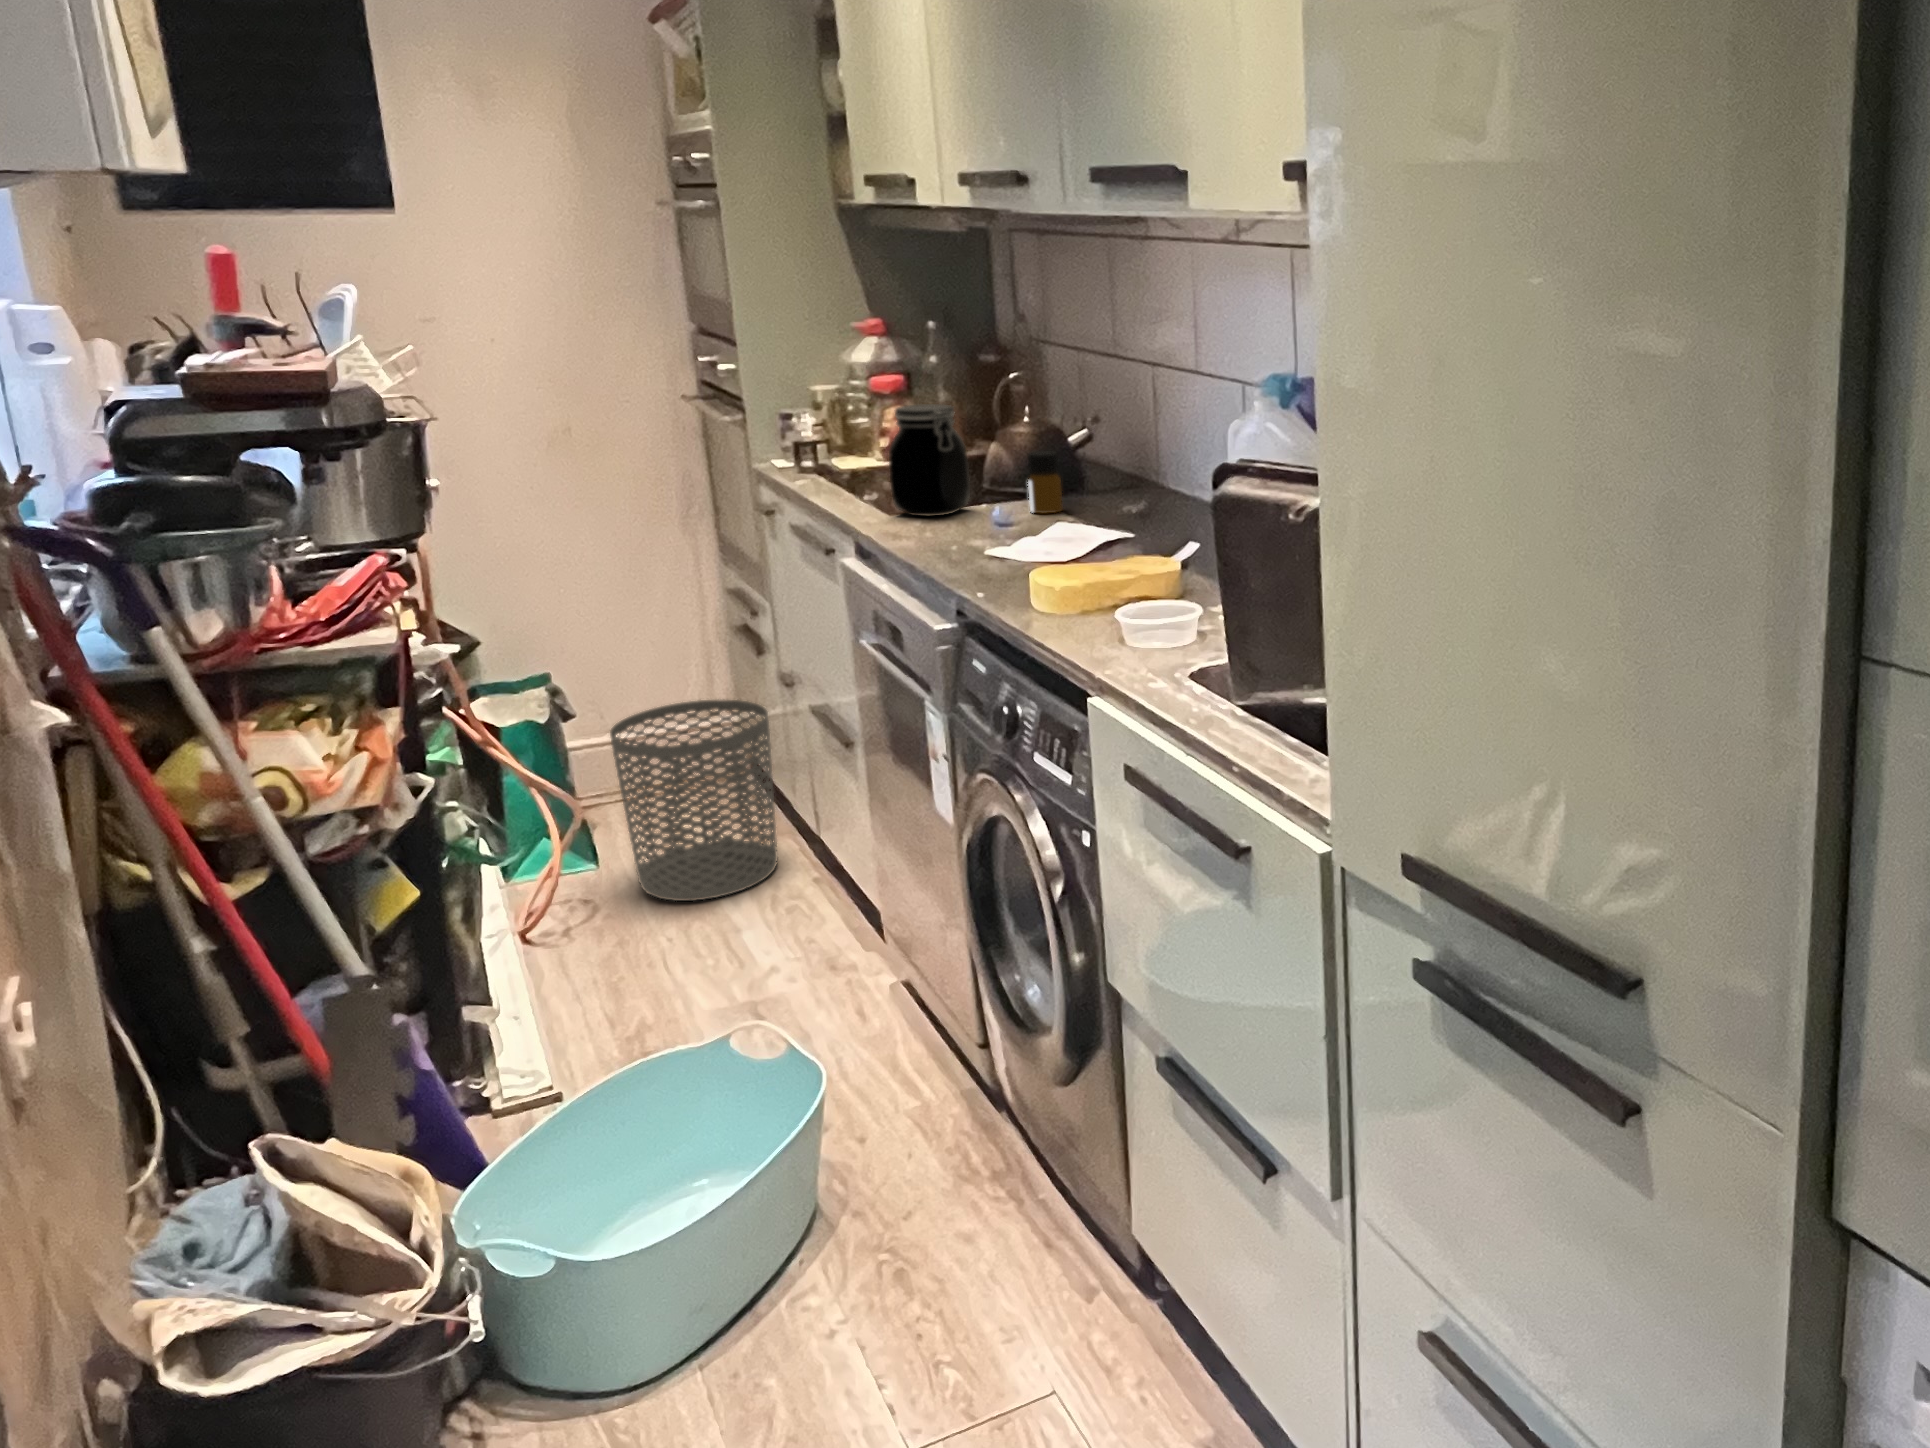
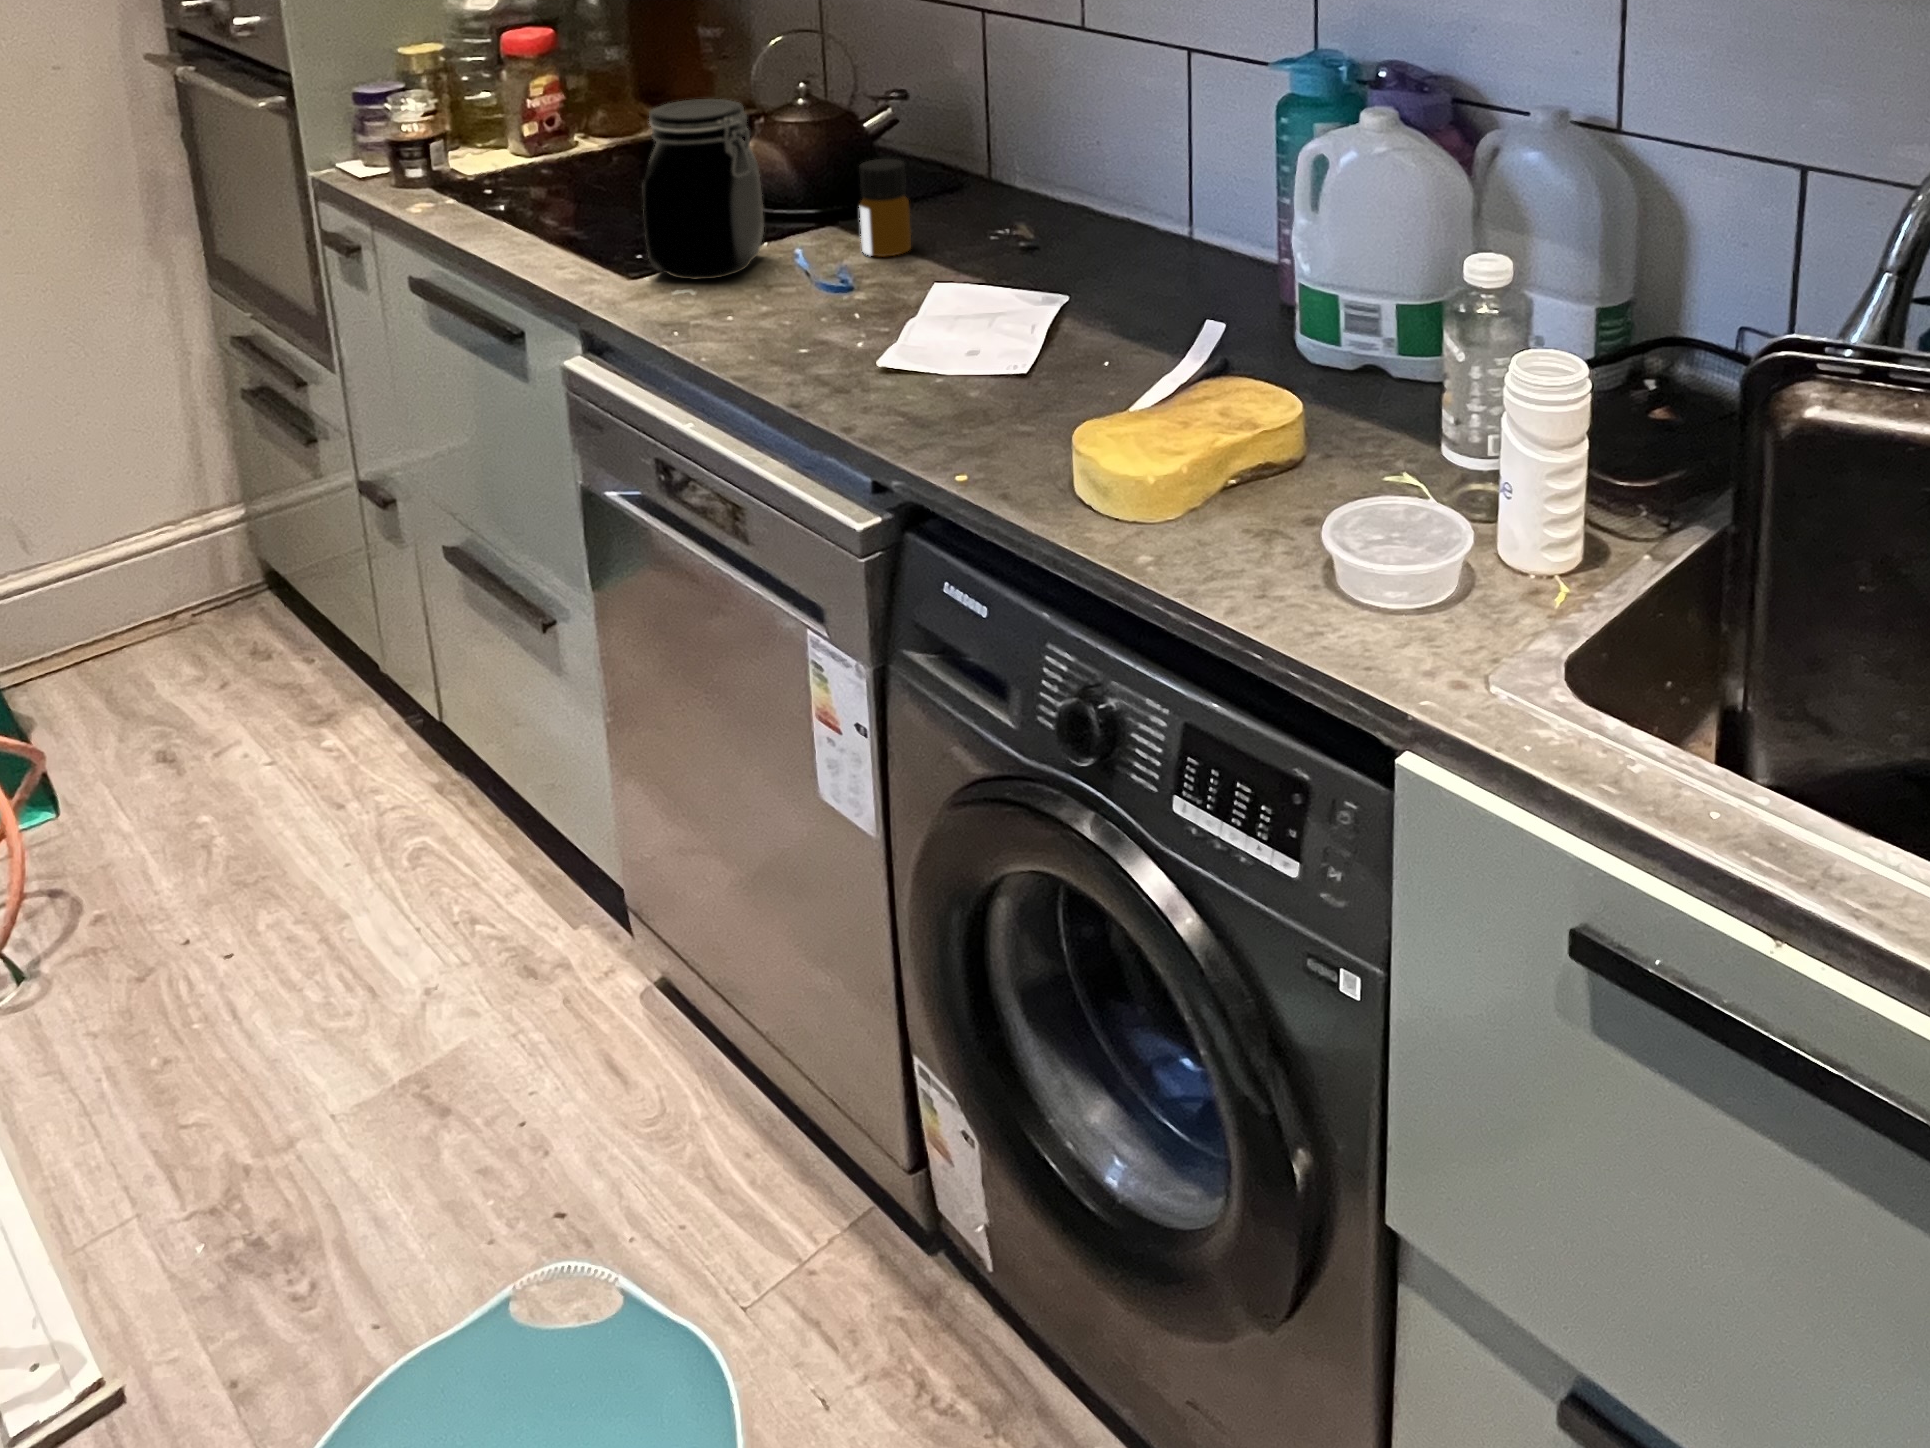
waste bin: present [610,699,777,901] -> none [86,523,369,868]

